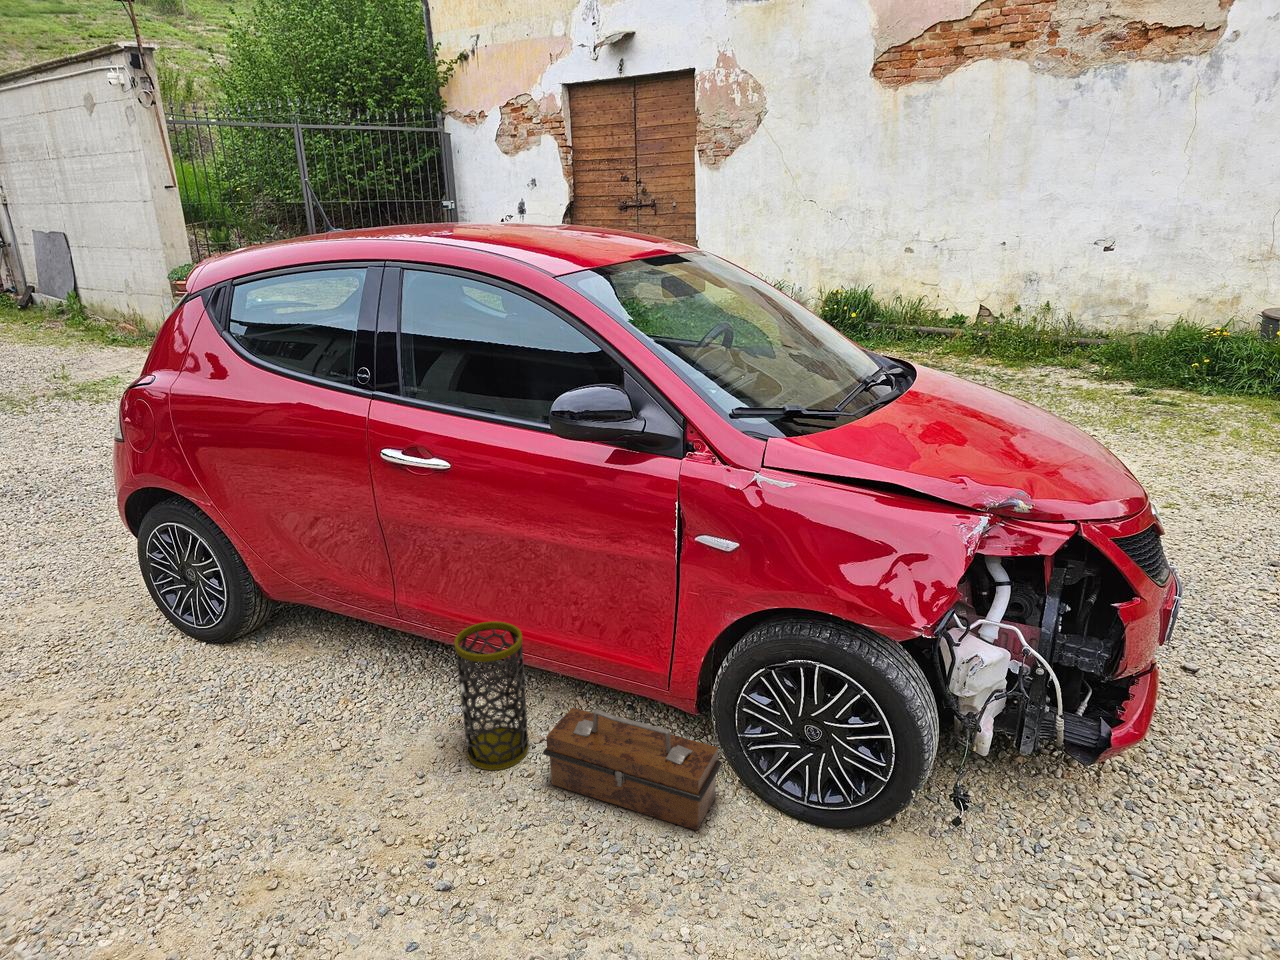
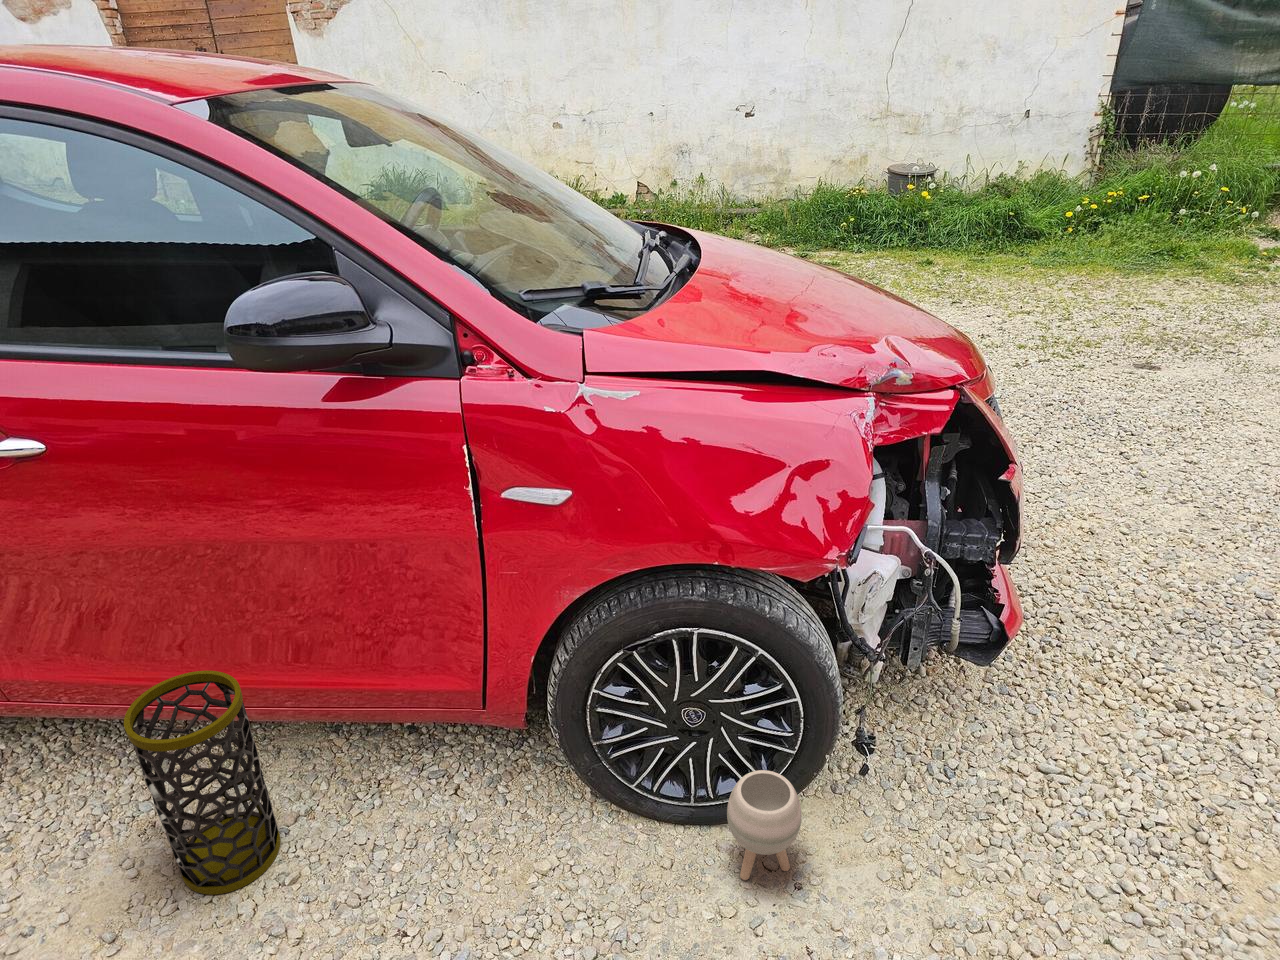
toolbox: present [543,708,722,830] -> none [313,764,574,886]
planter: none [822,784,880,872] -> present [727,770,802,880]

